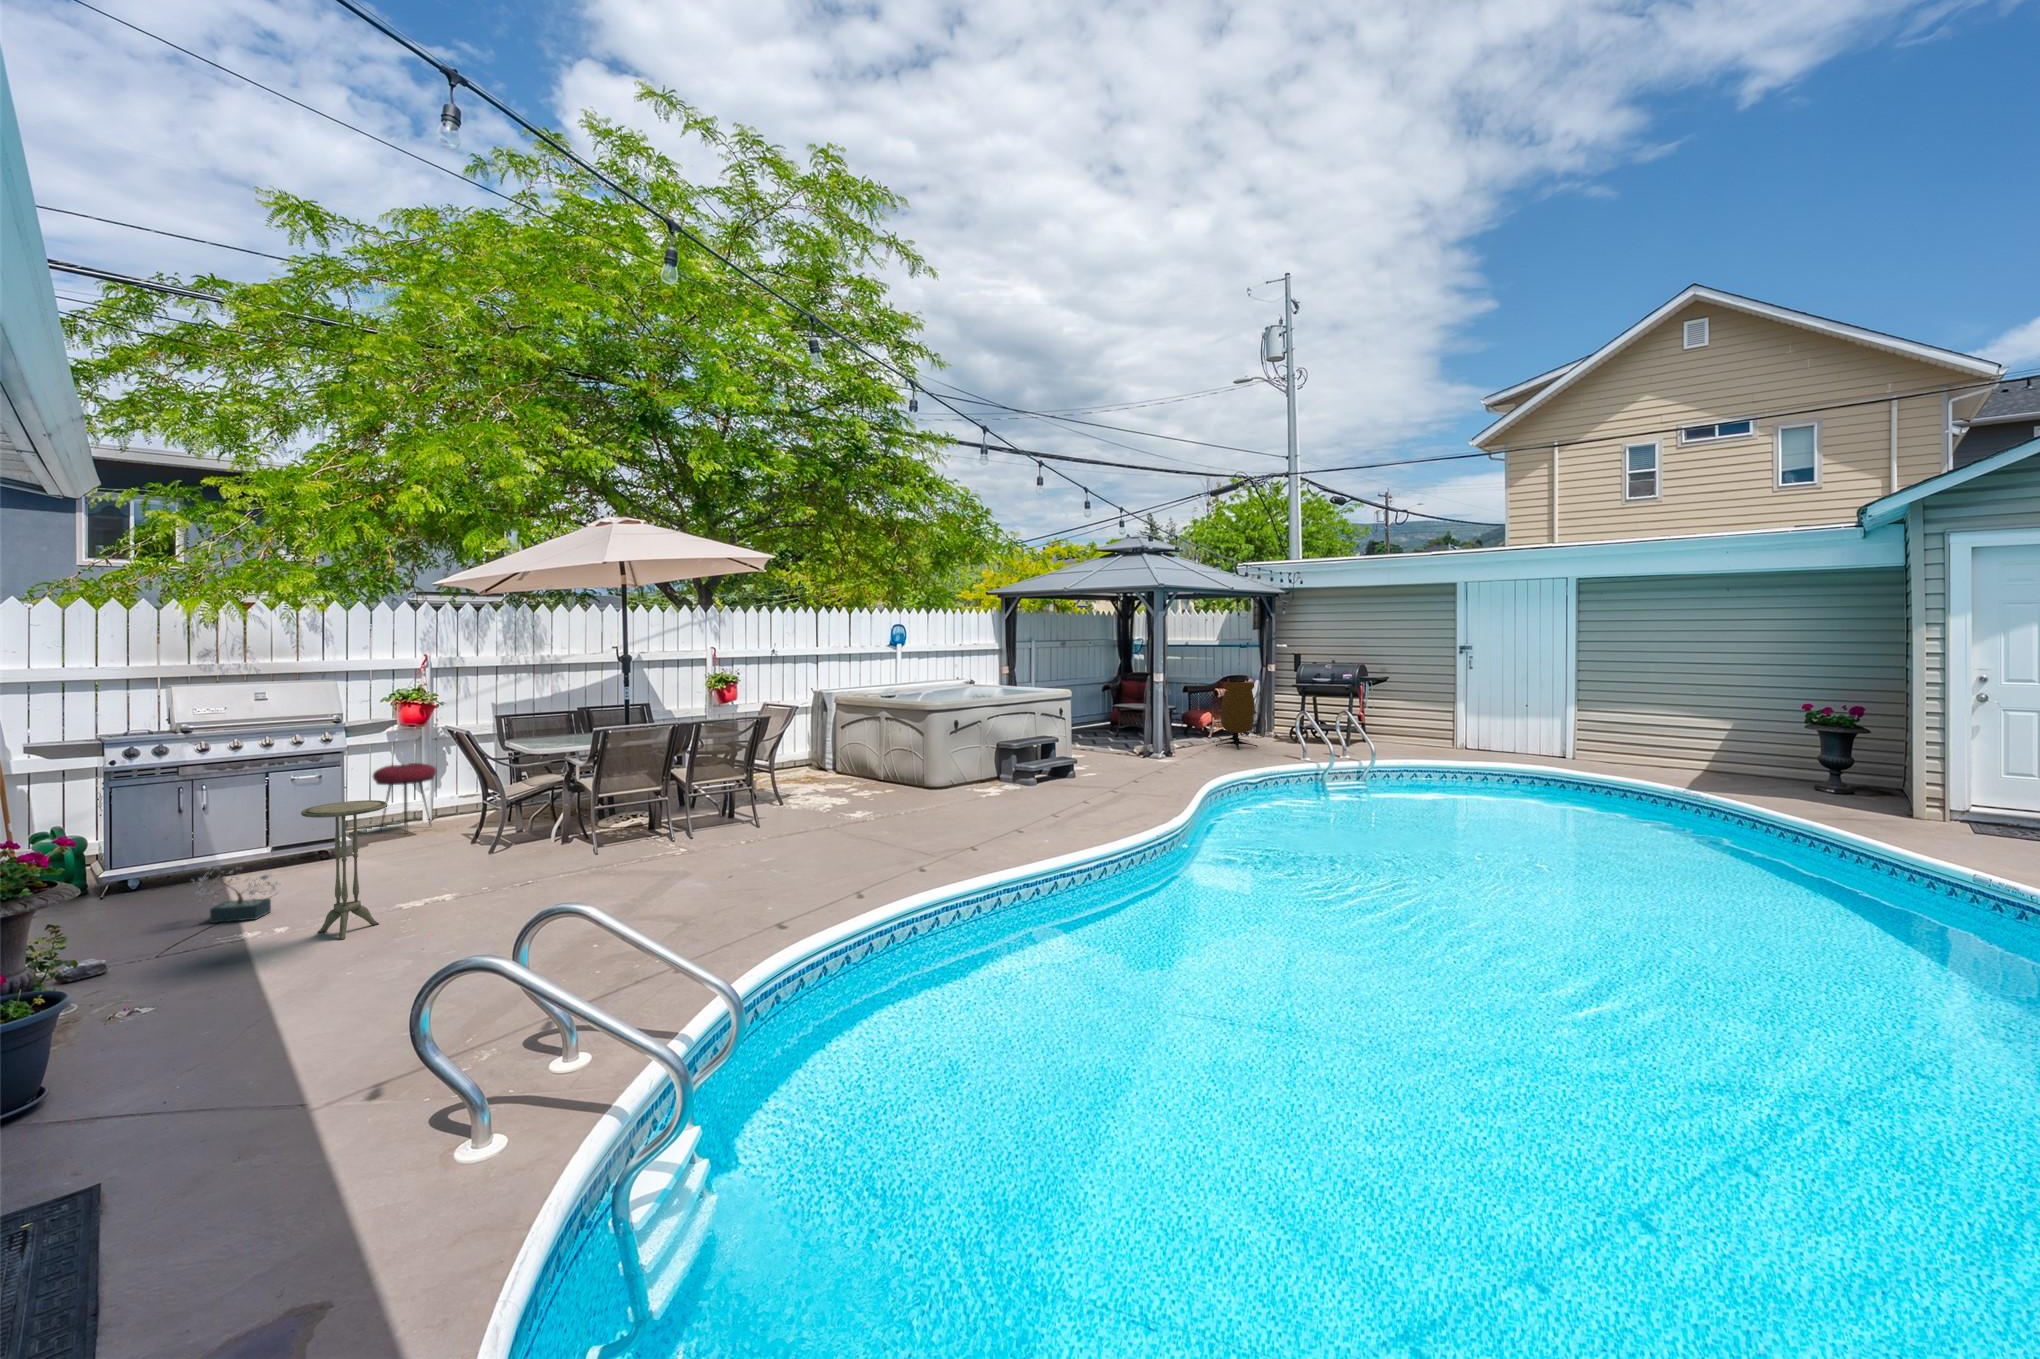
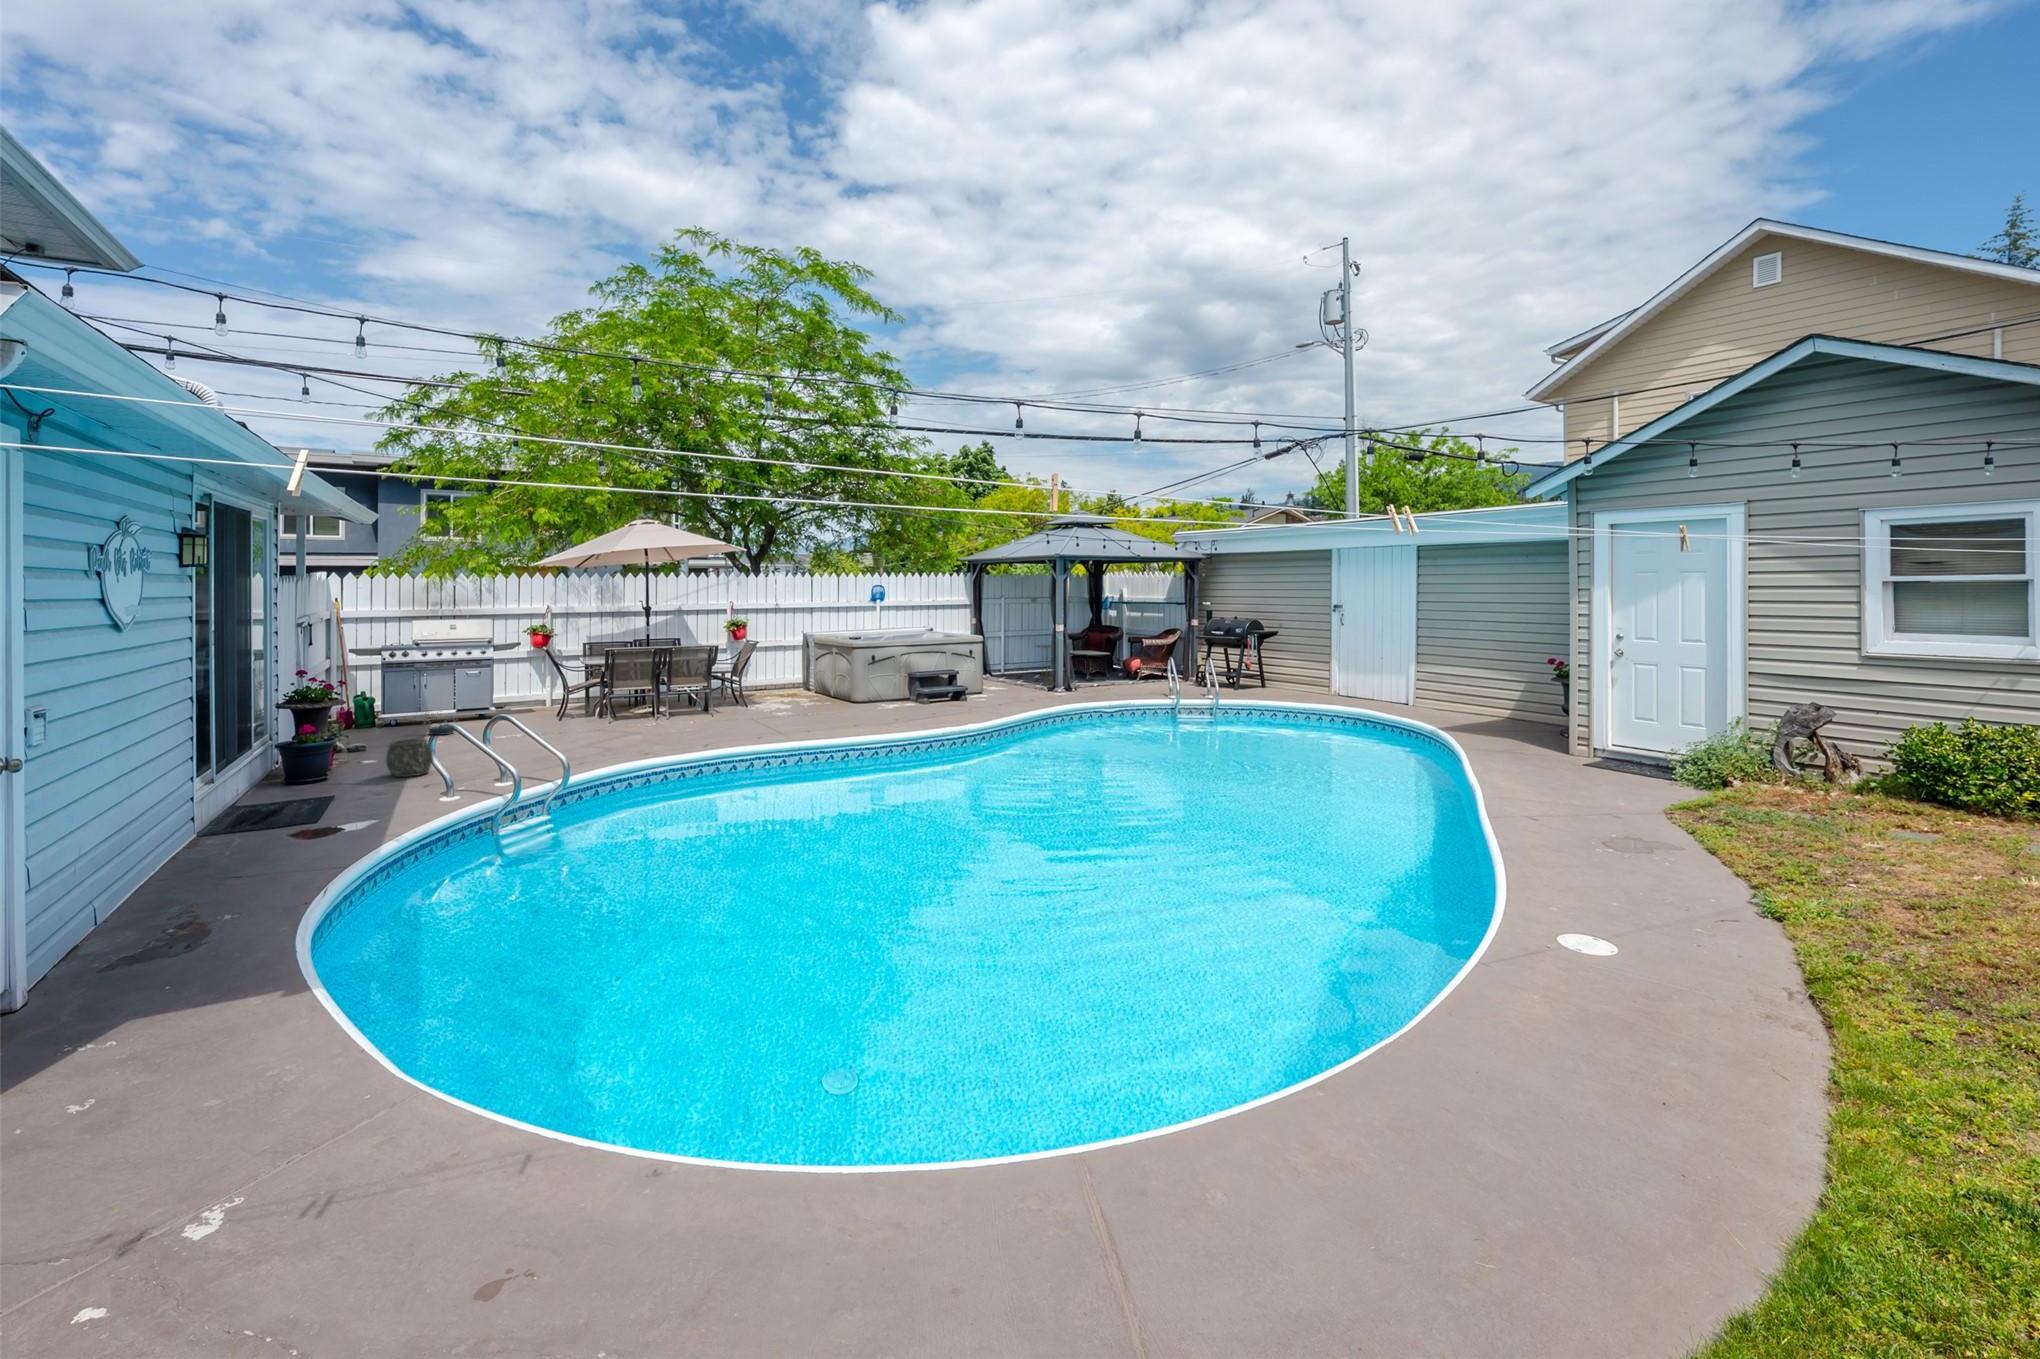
lounge chair: present [1216,682,1258,750] -> none [1131,632,1168,688]
stool: present [372,763,436,832] -> none [517,670,551,709]
side table: present [301,800,387,940] -> present [1037,645,1052,683]
woven basket: none [129,994,276,1121] -> present [386,739,433,777]

